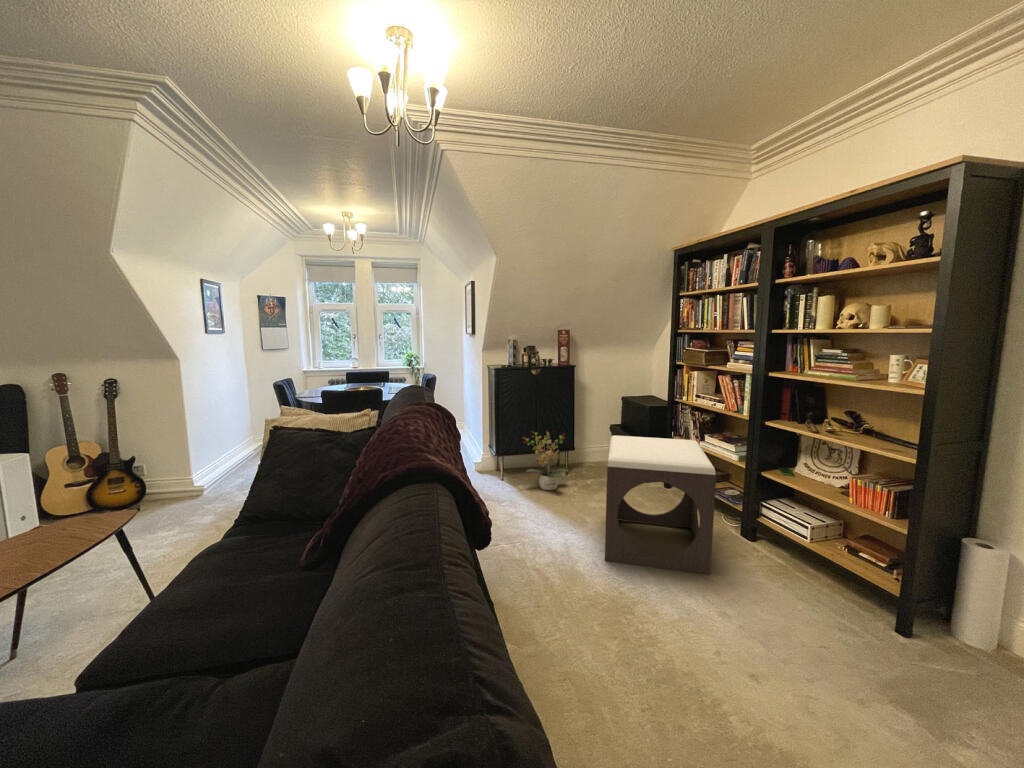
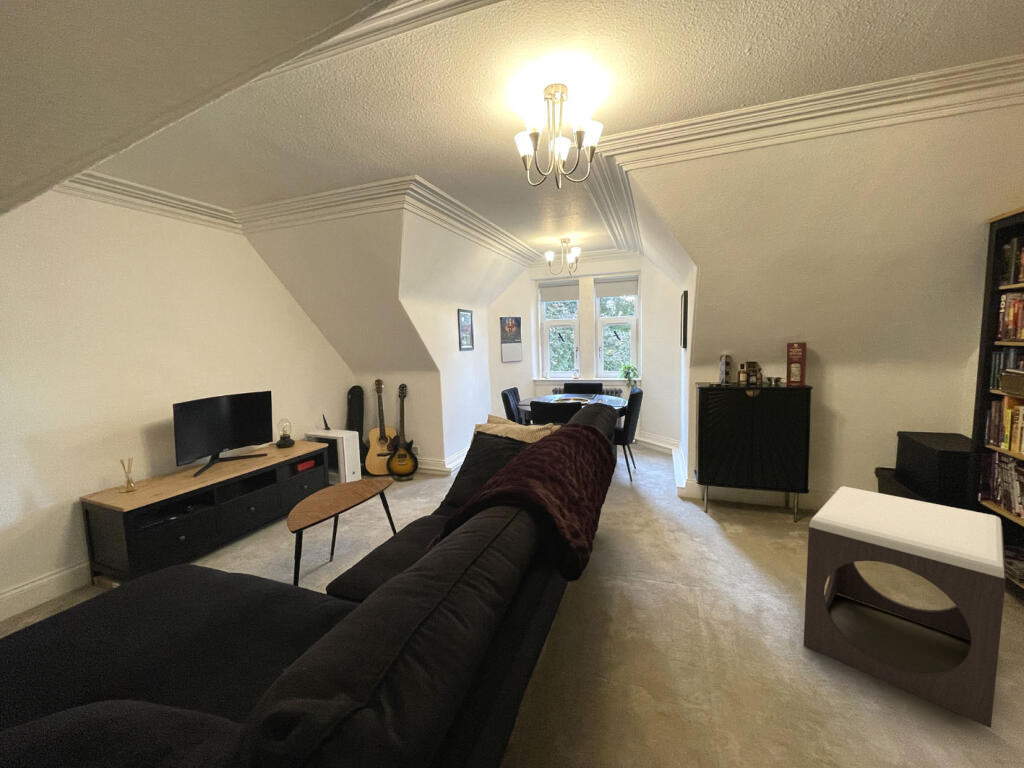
potted plant: present [523,432,569,490] -> none [727,463,792,537]

